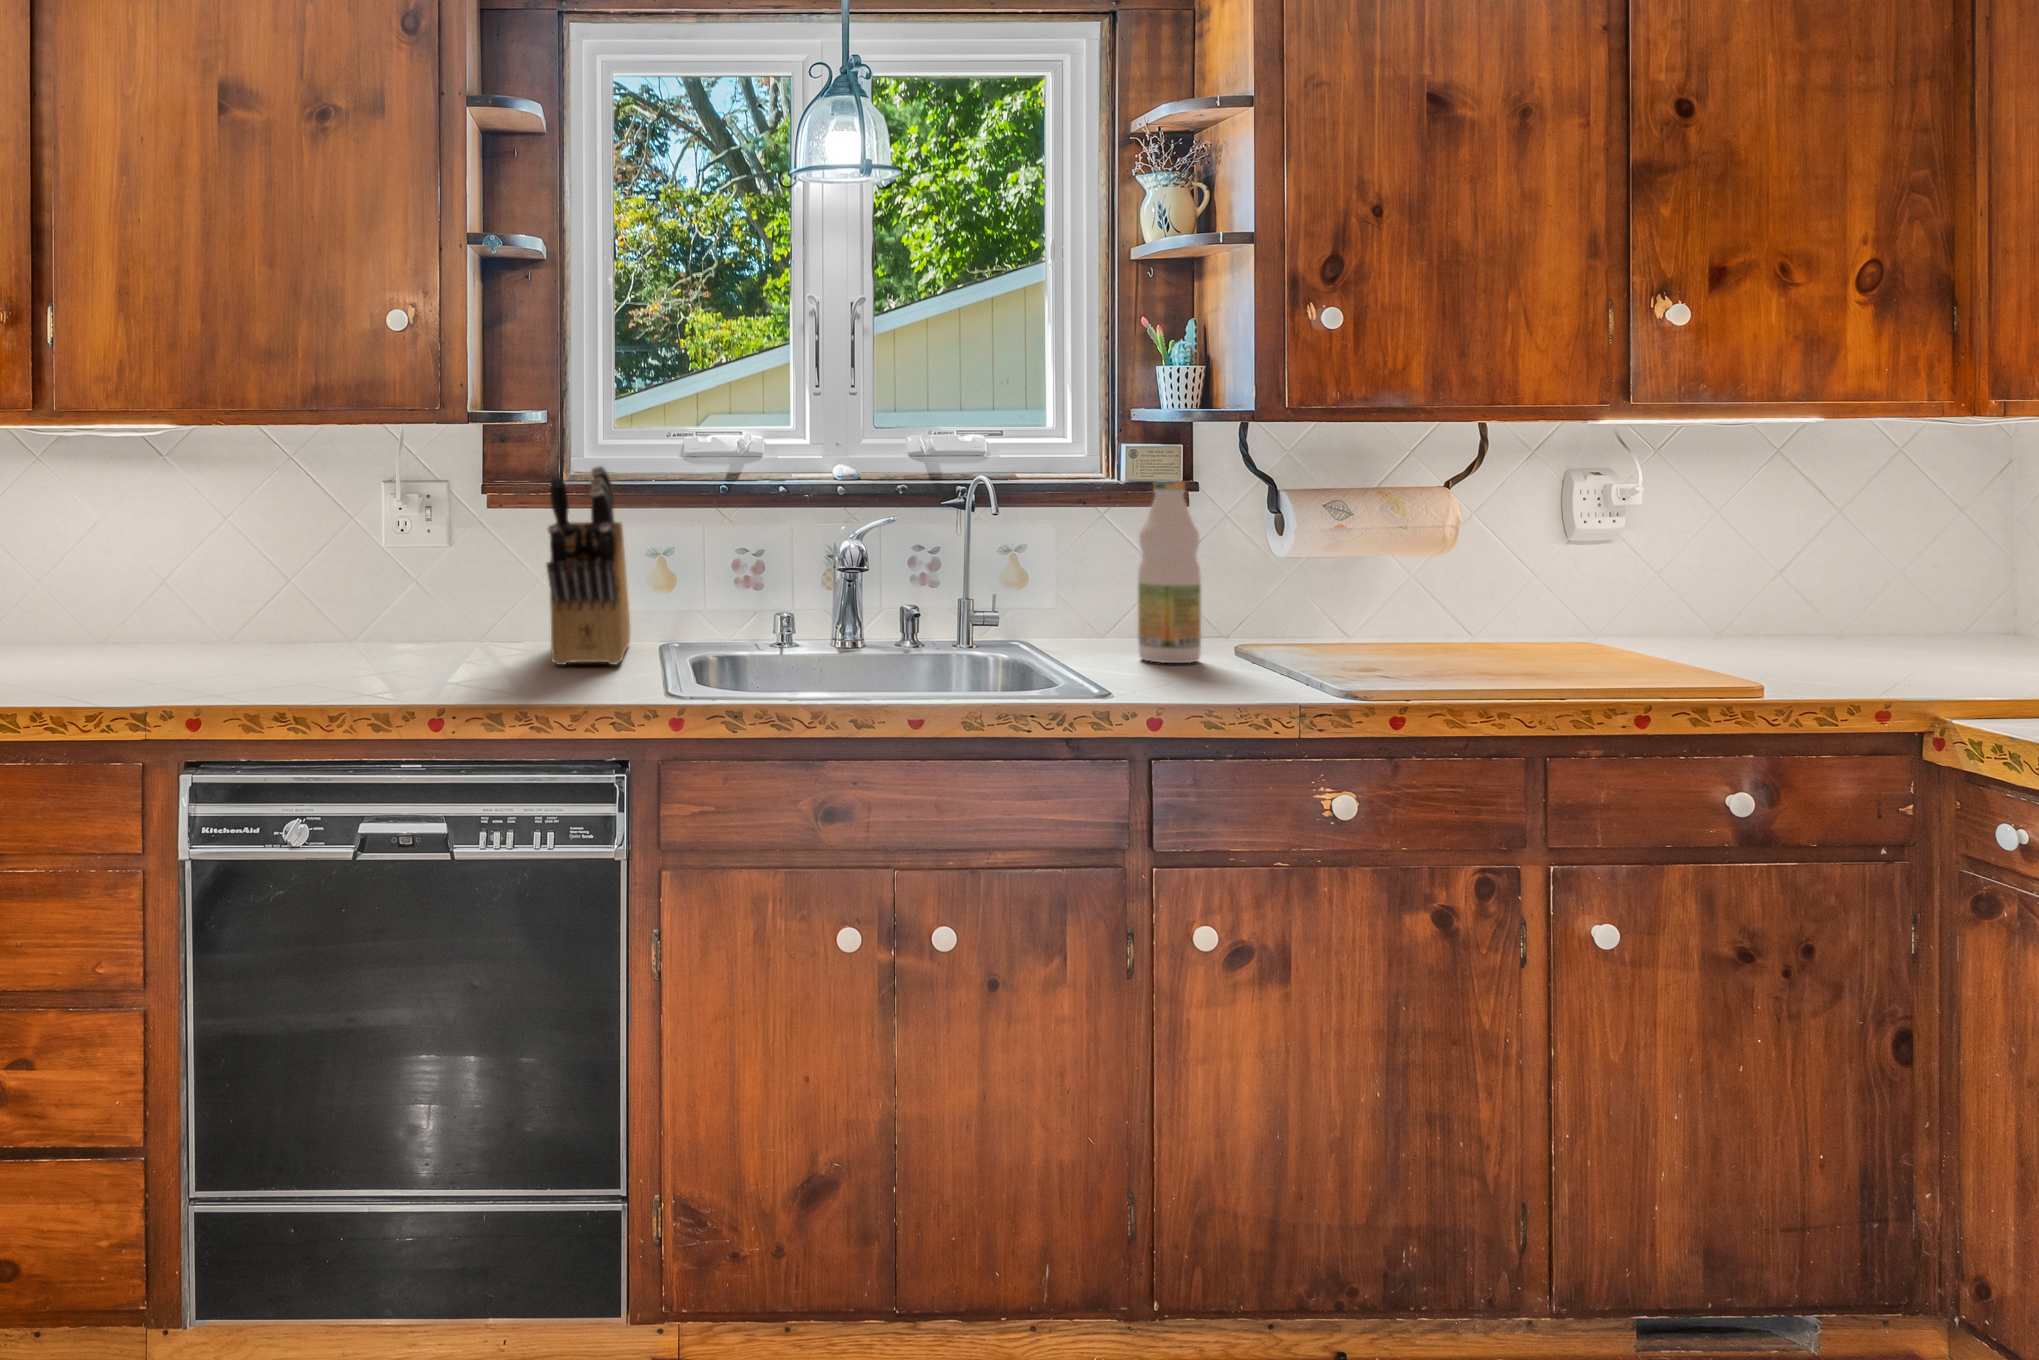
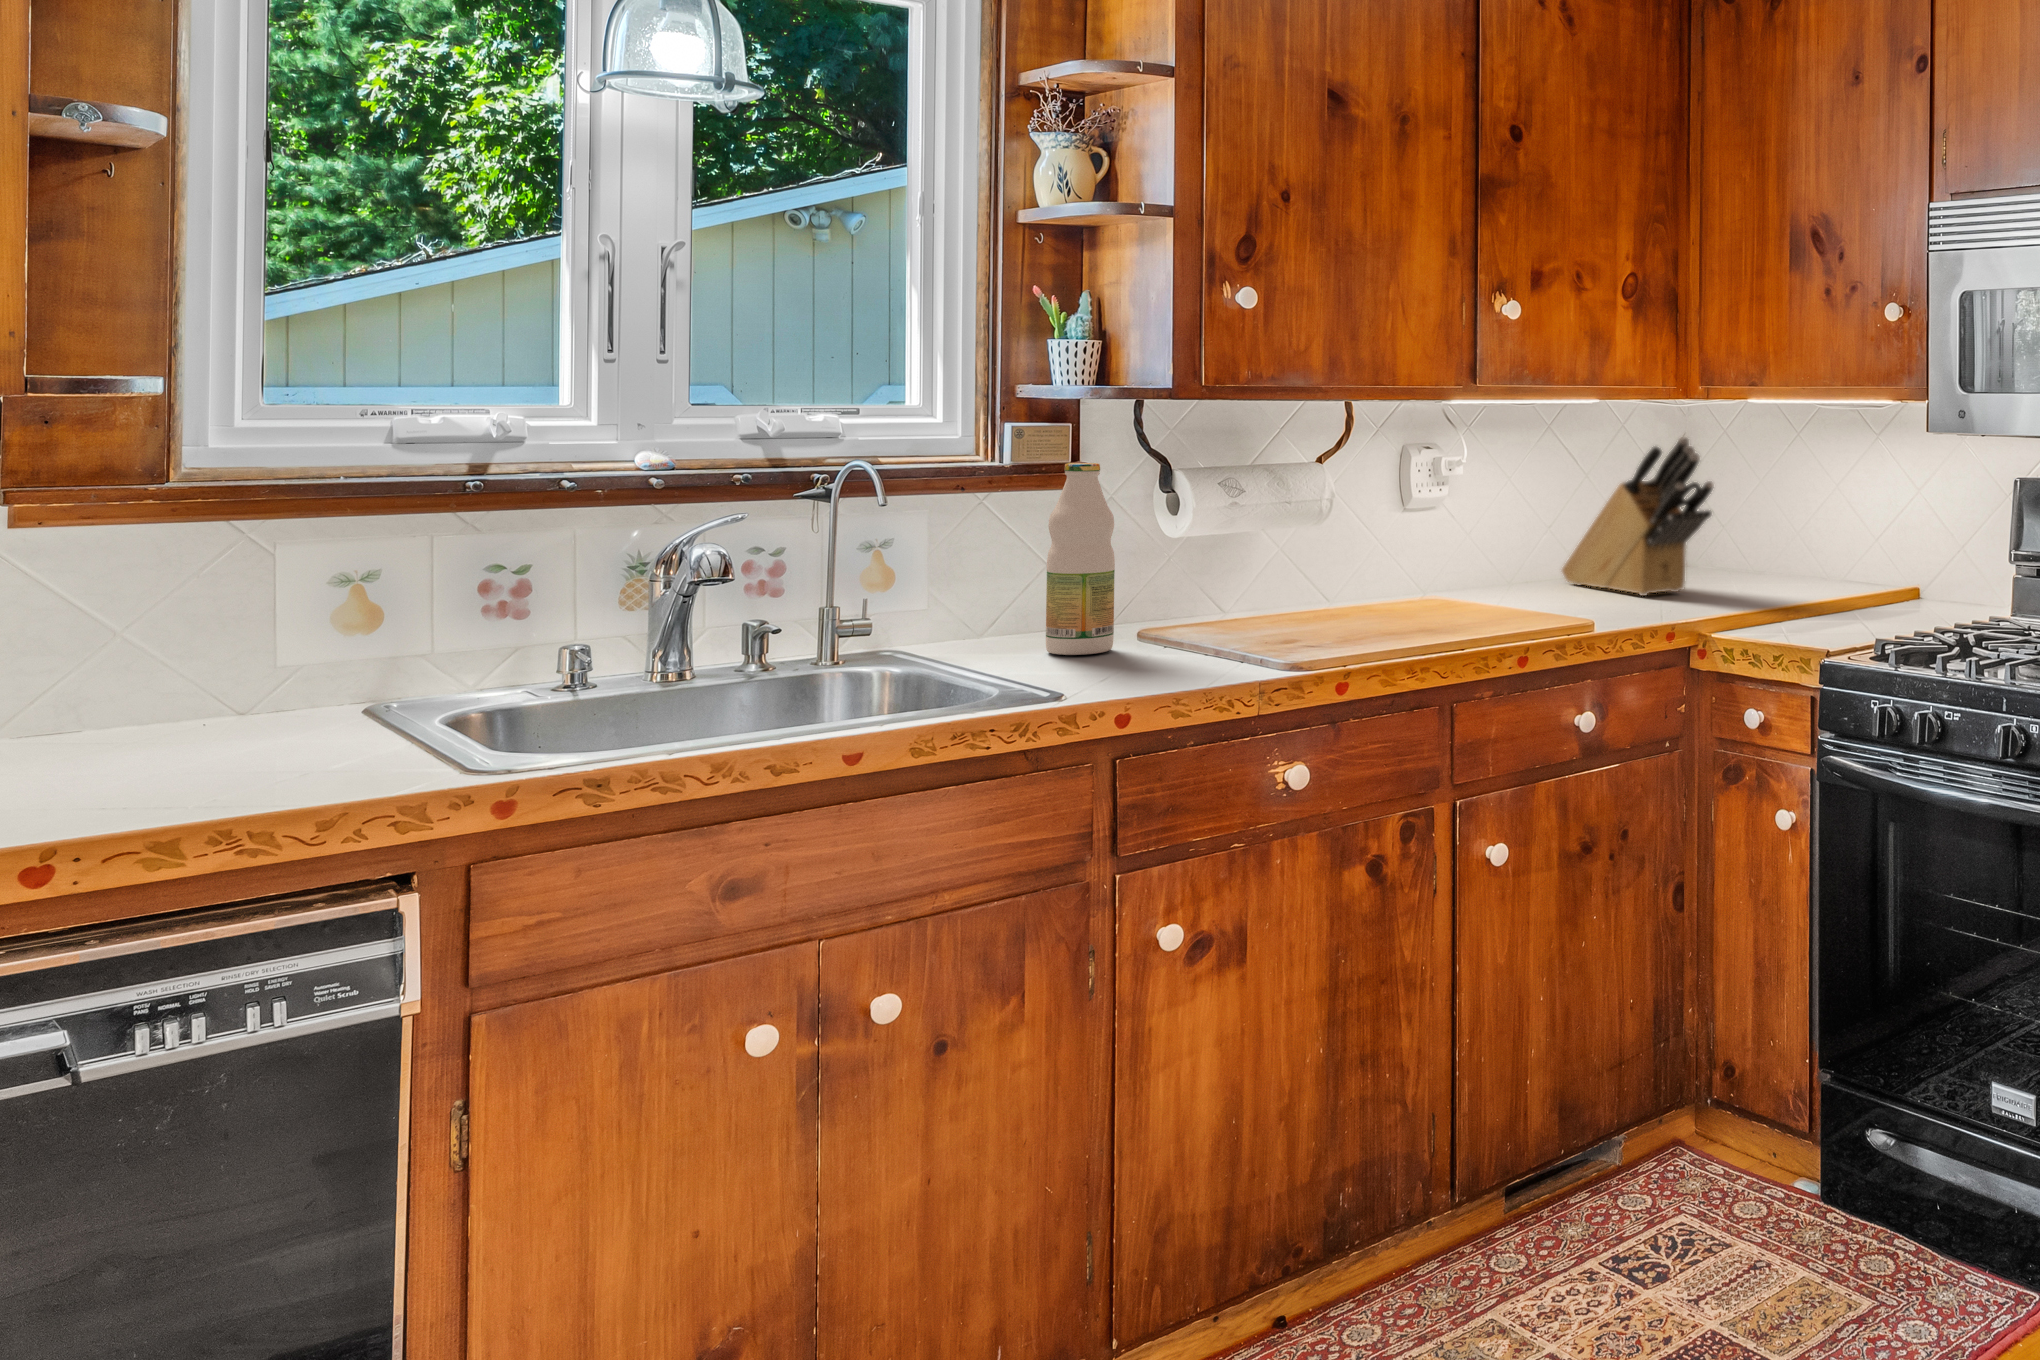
knife block: present [547,466,630,665] -> present [1562,437,1713,596]

